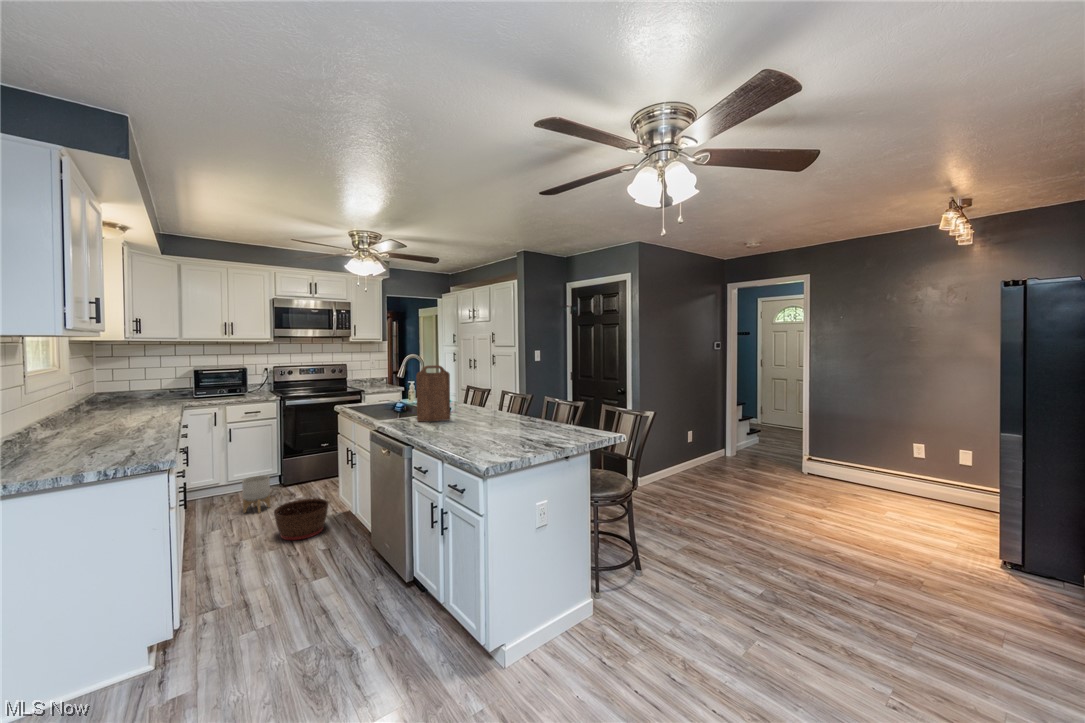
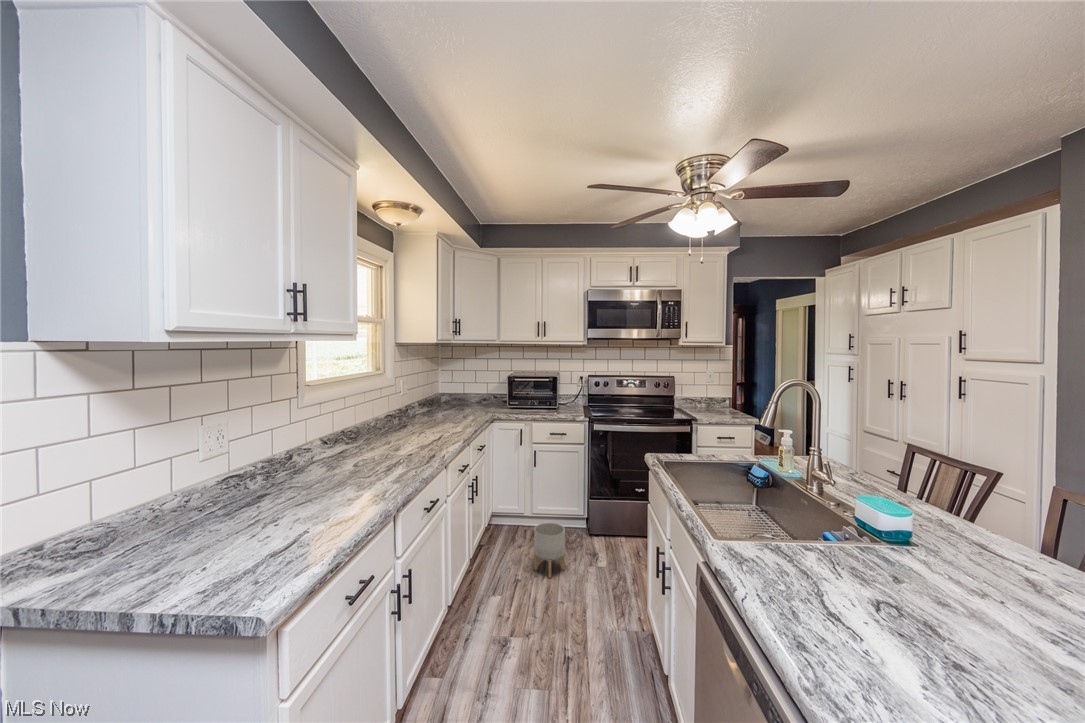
cutting board: present [416,365,450,422] -> none [848,440,997,643]
basket: present [274,498,328,540] -> none [548,595,627,684]

